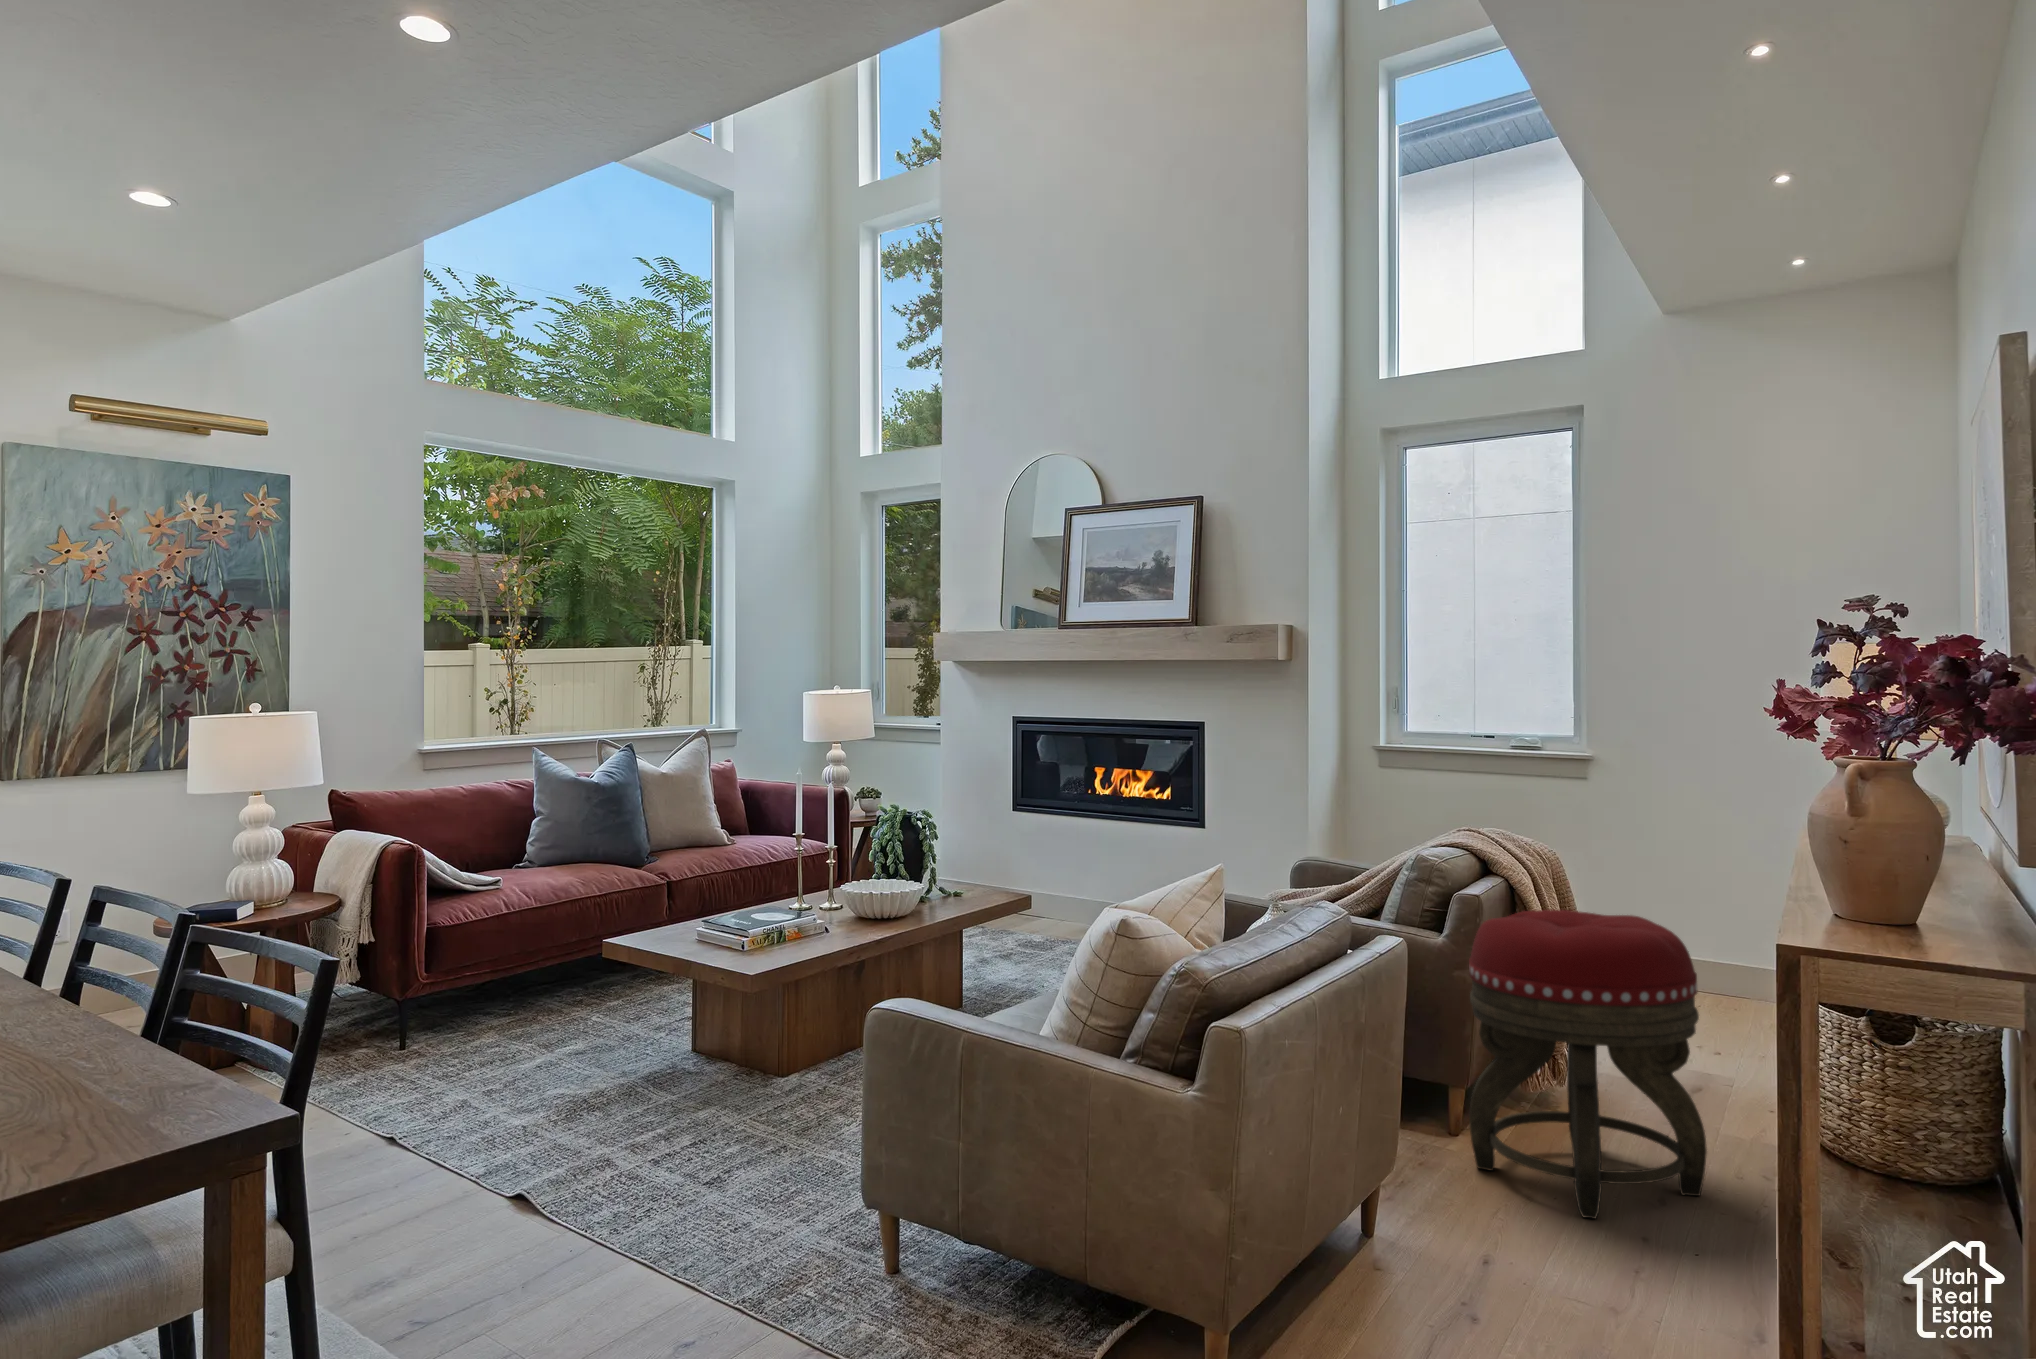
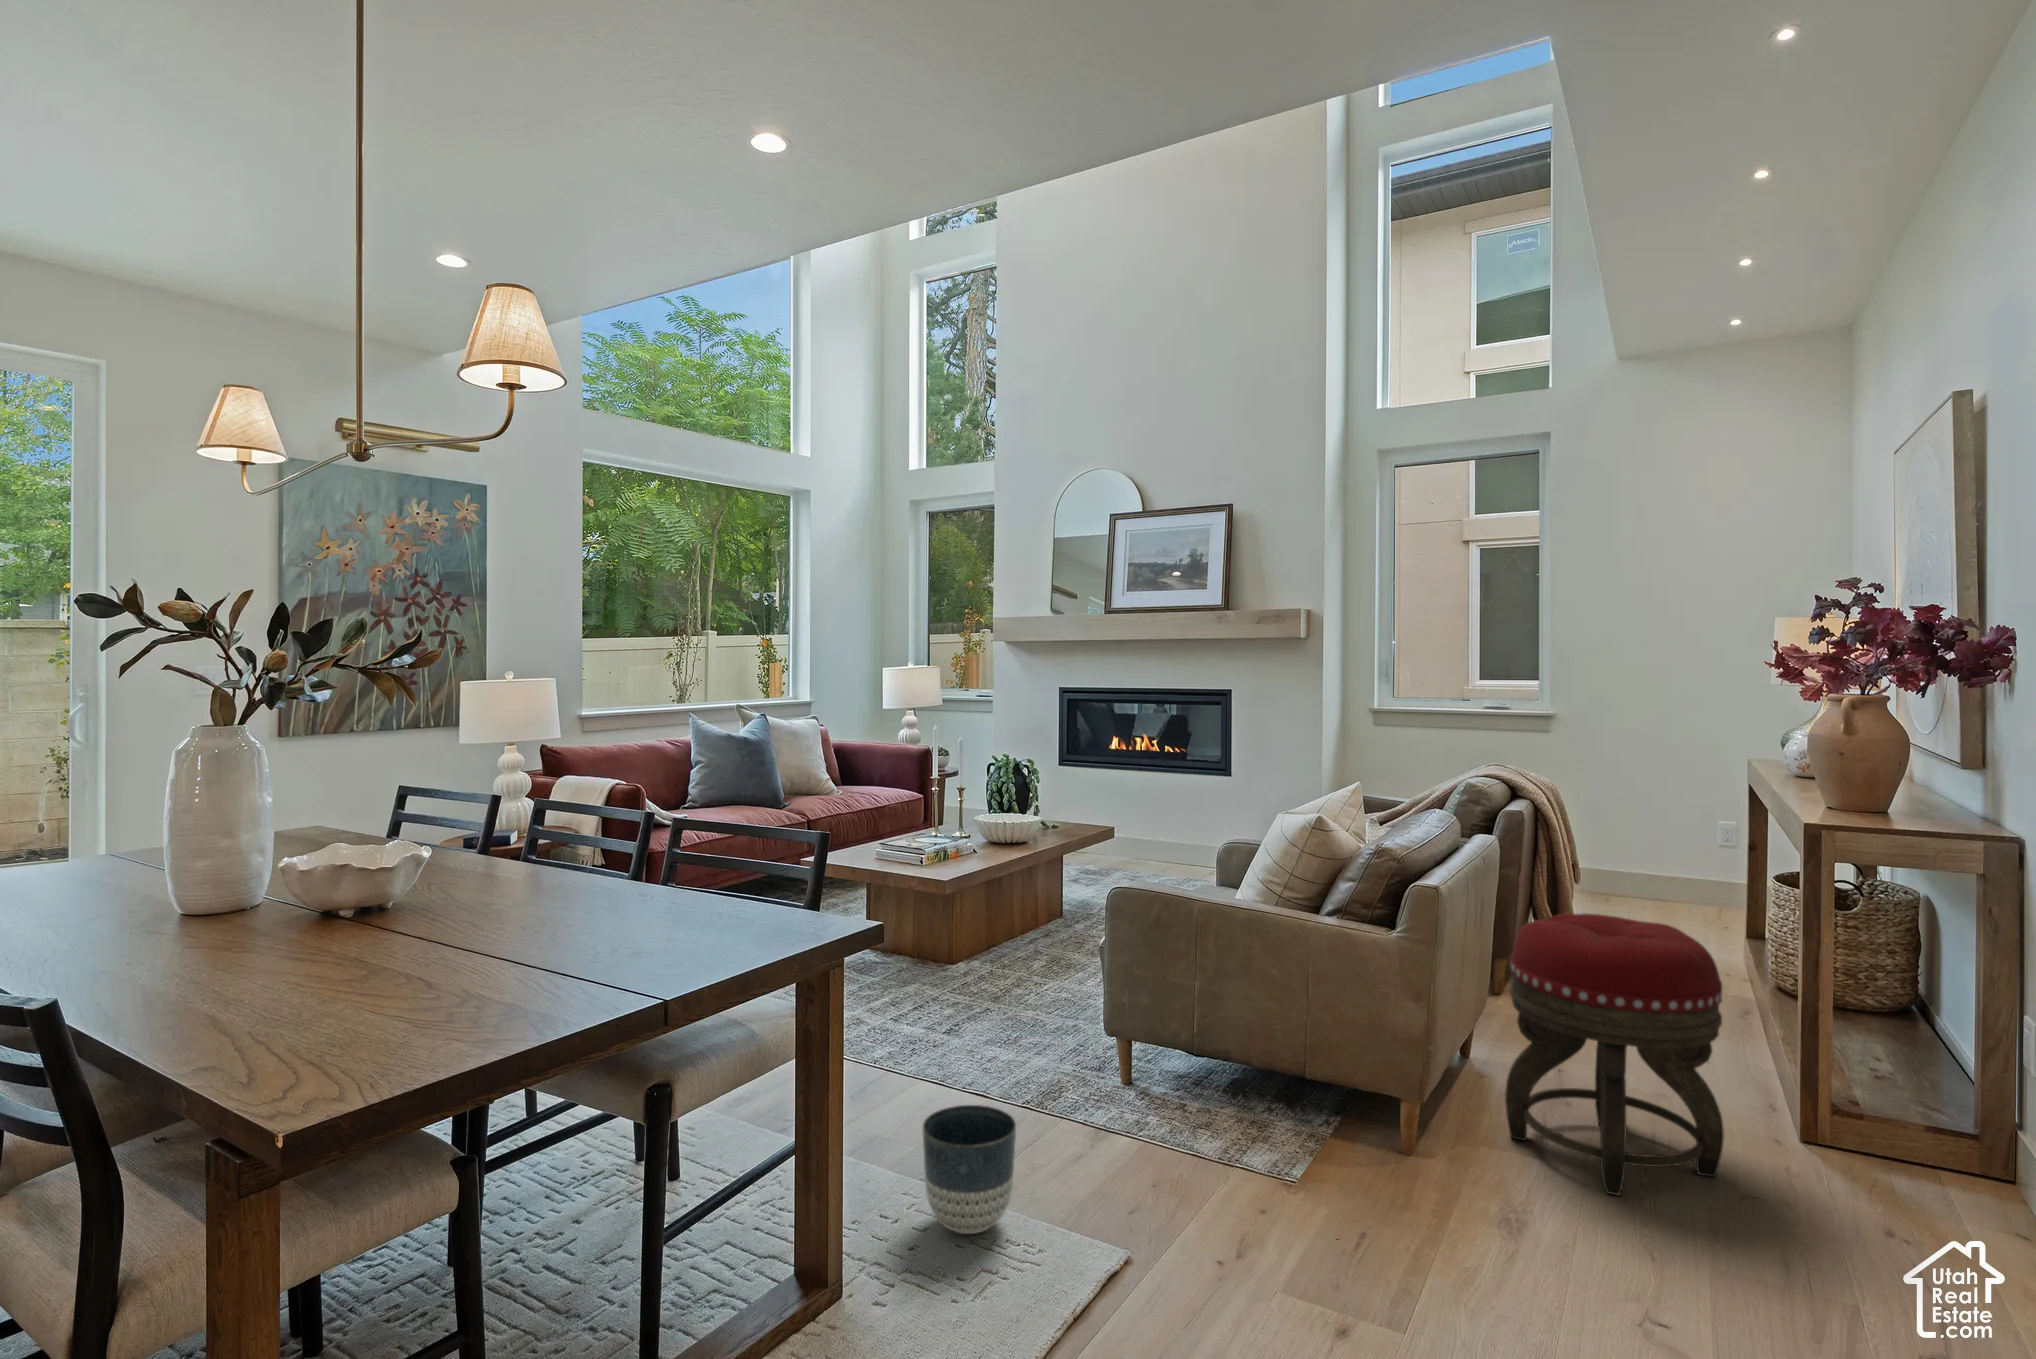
planter: none [795,1143,907,1294] -> present [923,1105,1016,1234]

